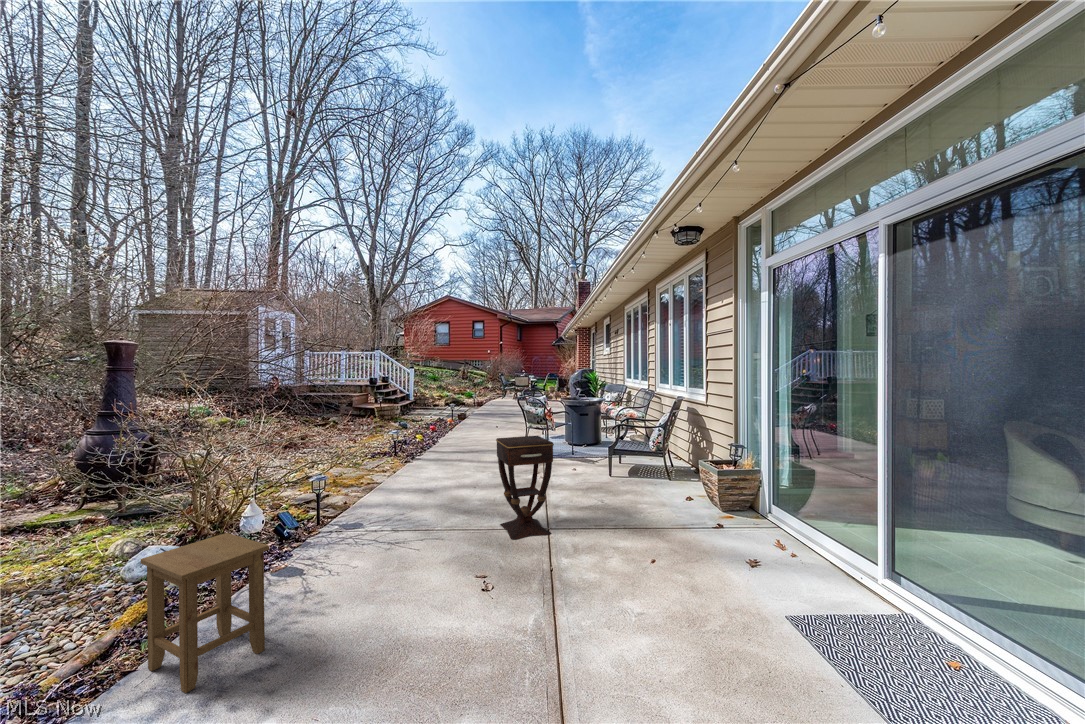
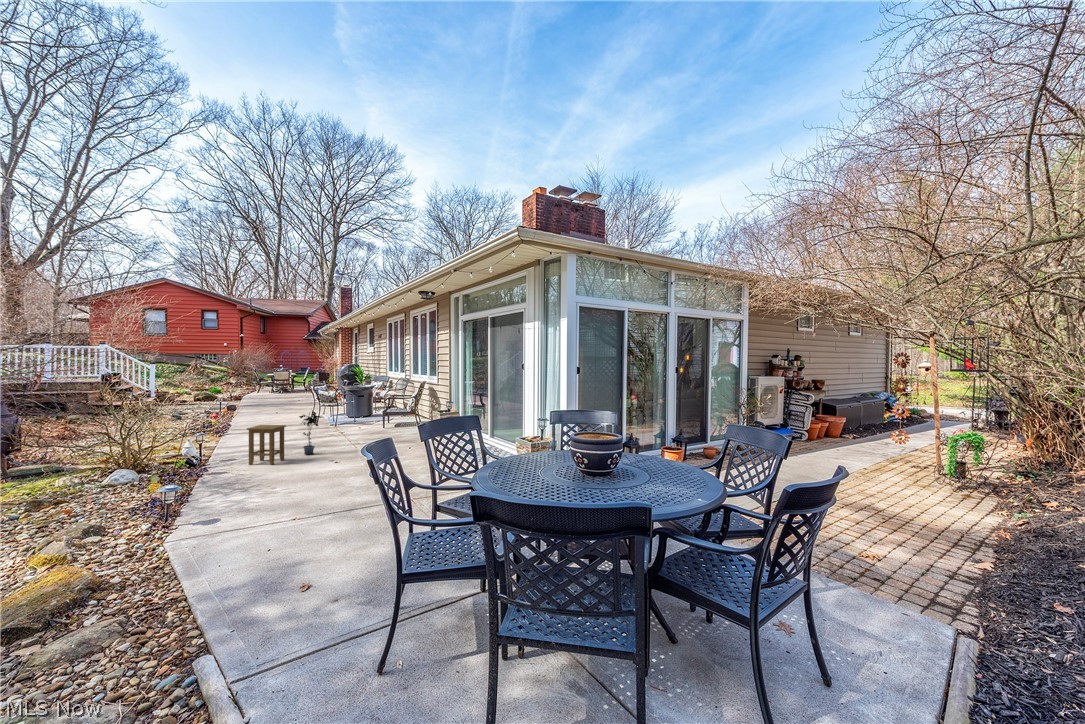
side table: present [496,436,554,539] -> none [338,397,368,441]
potted plant: none [338,487,395,615] -> present [299,411,322,455]

